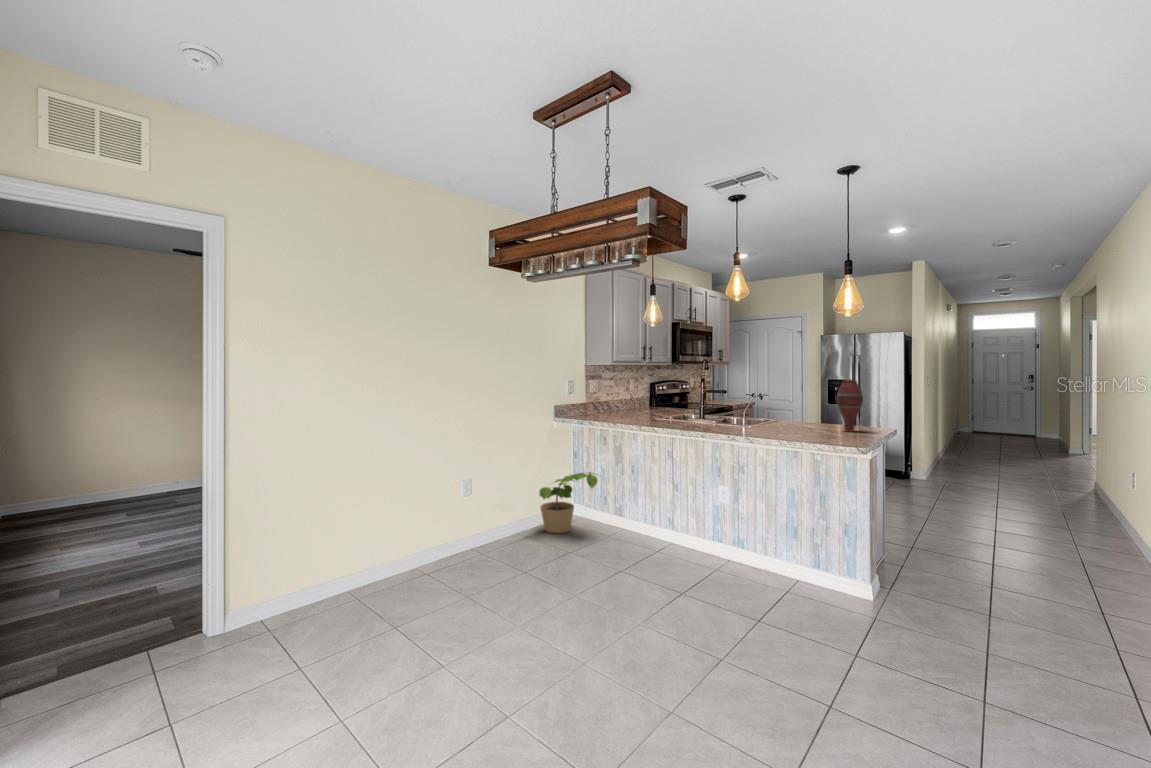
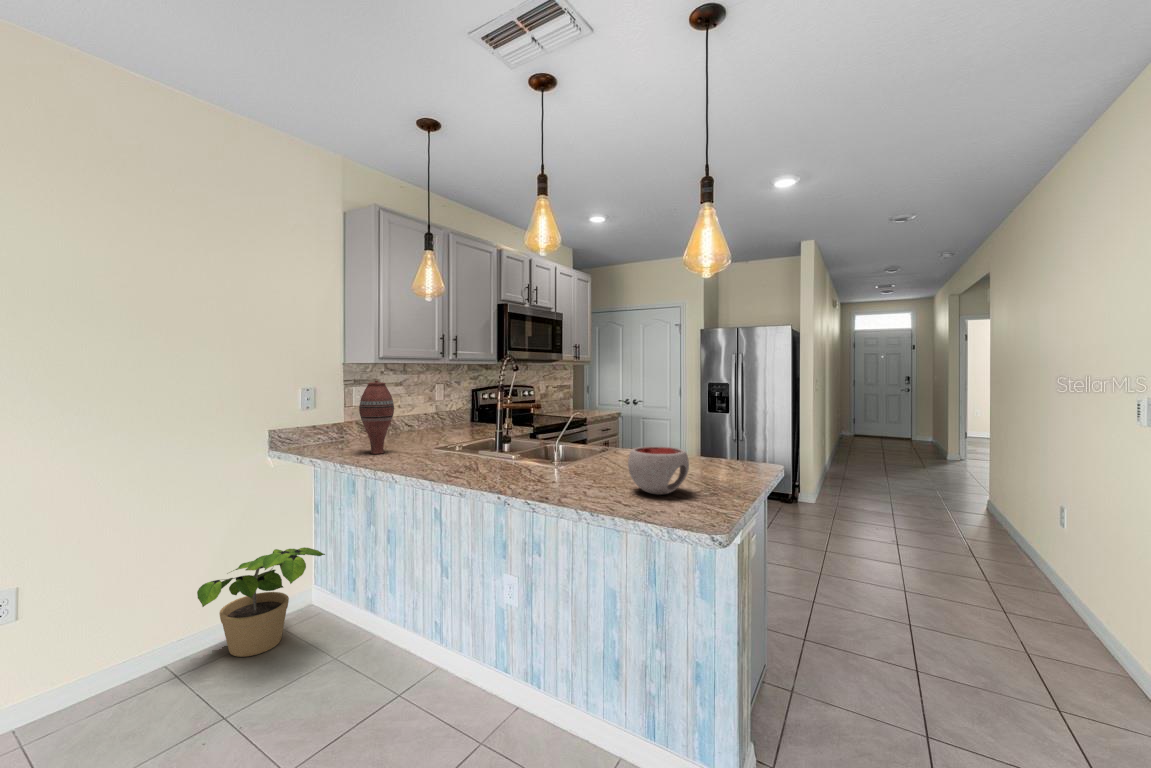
vase: present [836,379,863,432] -> present [359,381,394,454]
bowl: none [799,411,835,436] -> present [628,446,689,495]

